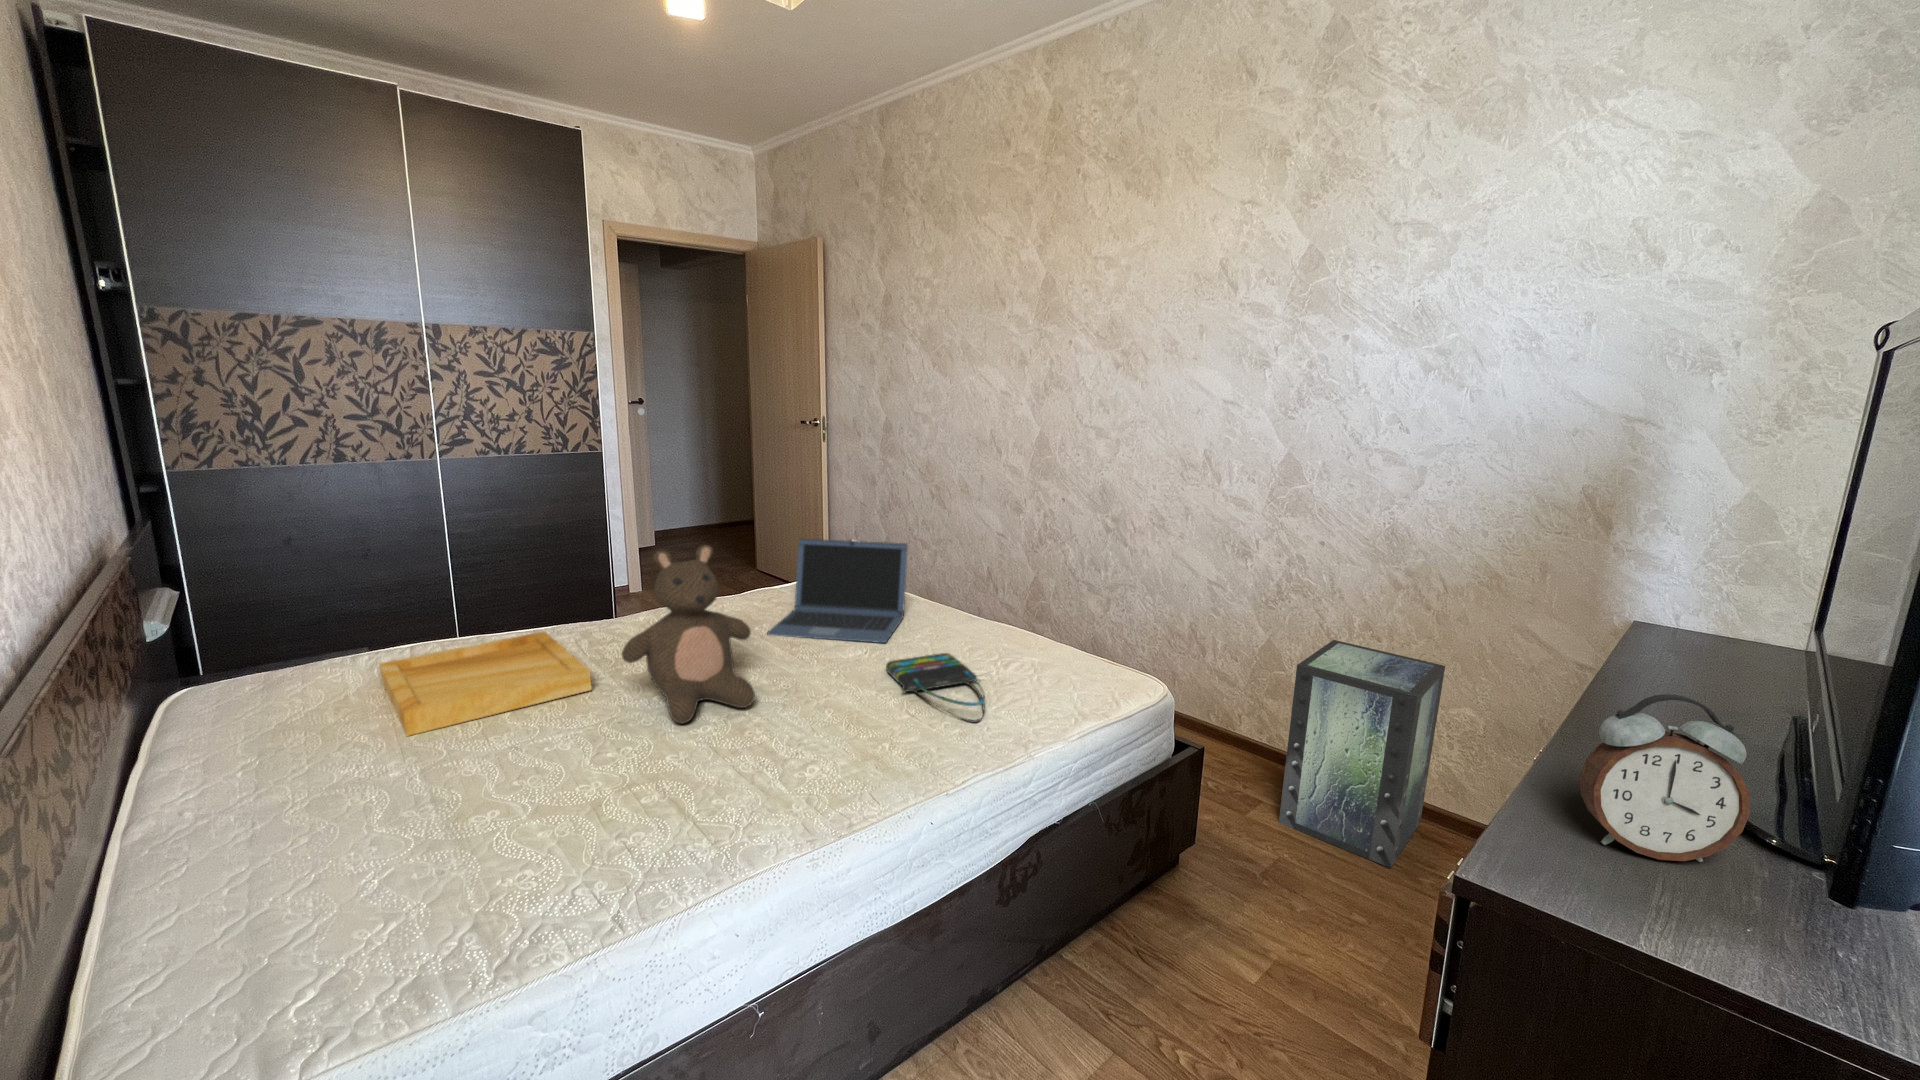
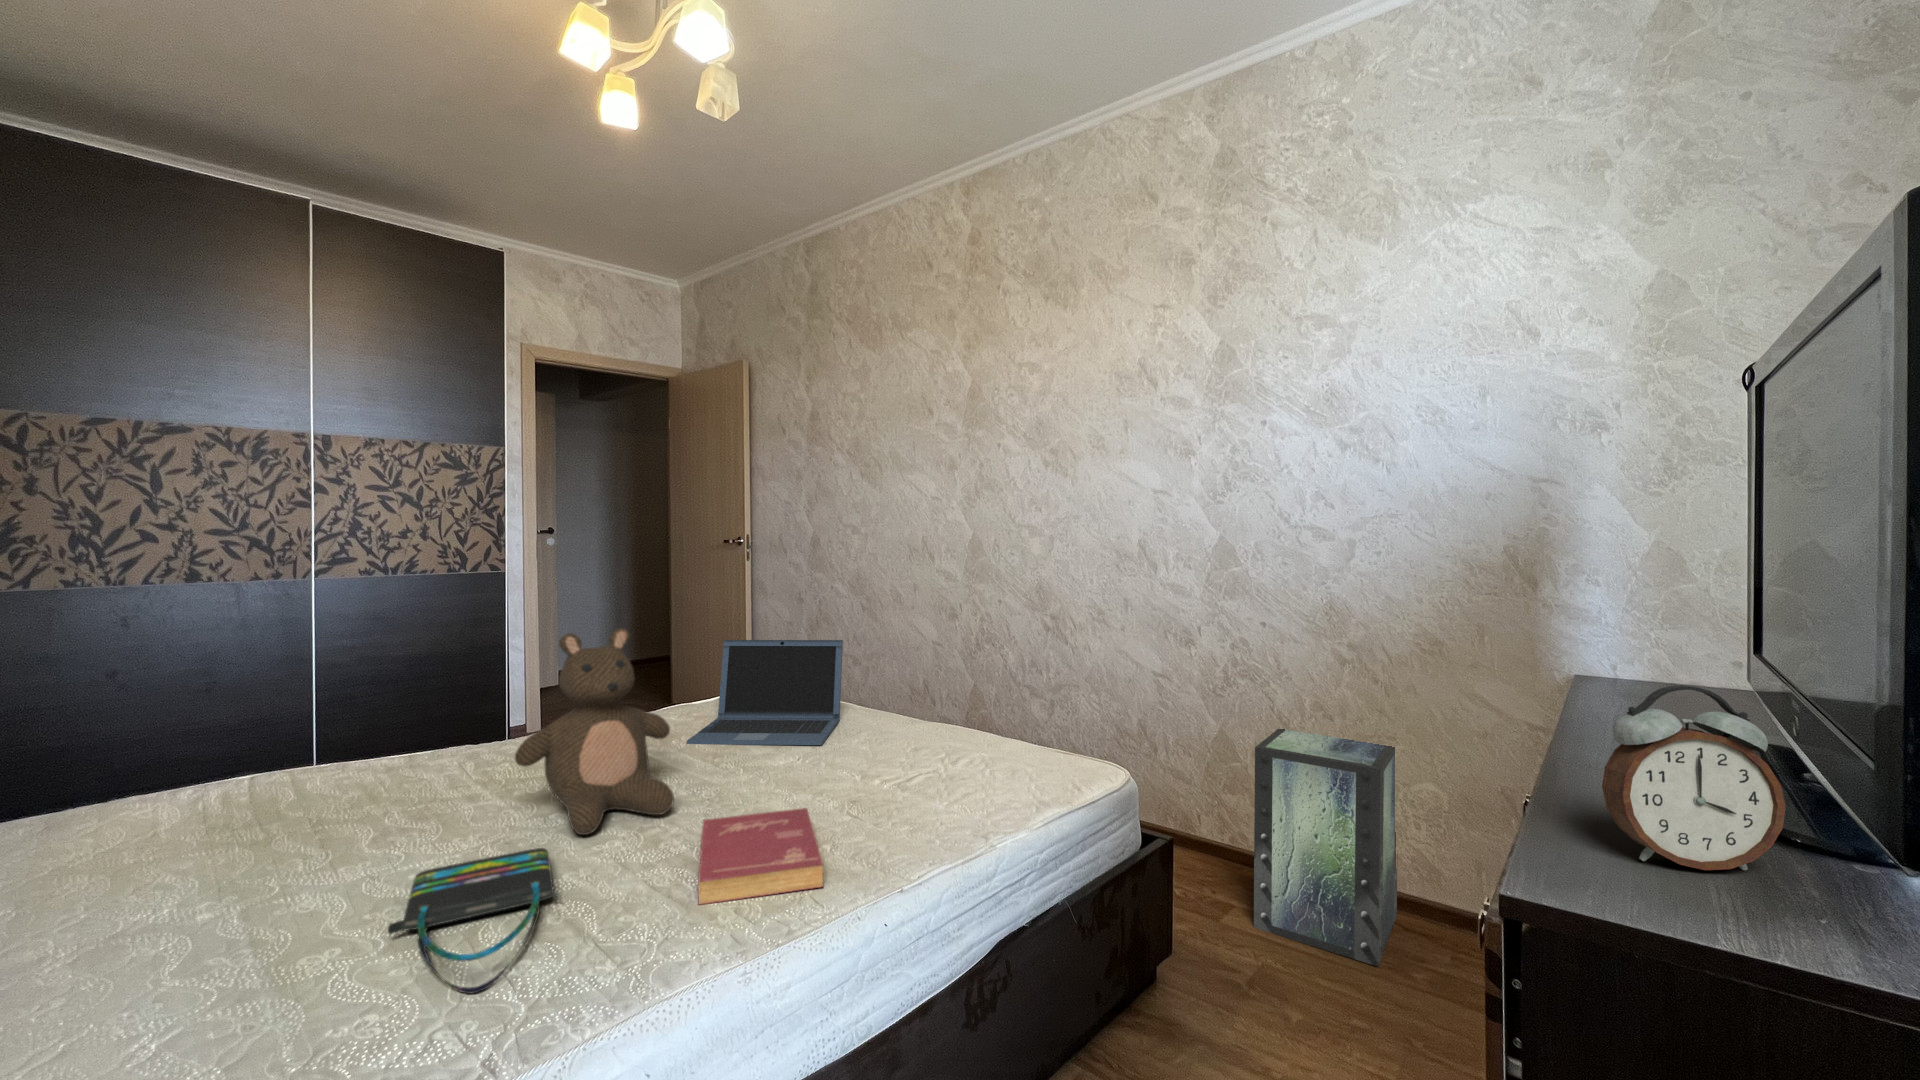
tray: present [379,632,592,736] -> none [203,747,474,870]
tote bag: present [886,653,985,723] -> present [388,848,559,994]
book: none [774,712,879,796] -> present [698,808,823,905]

